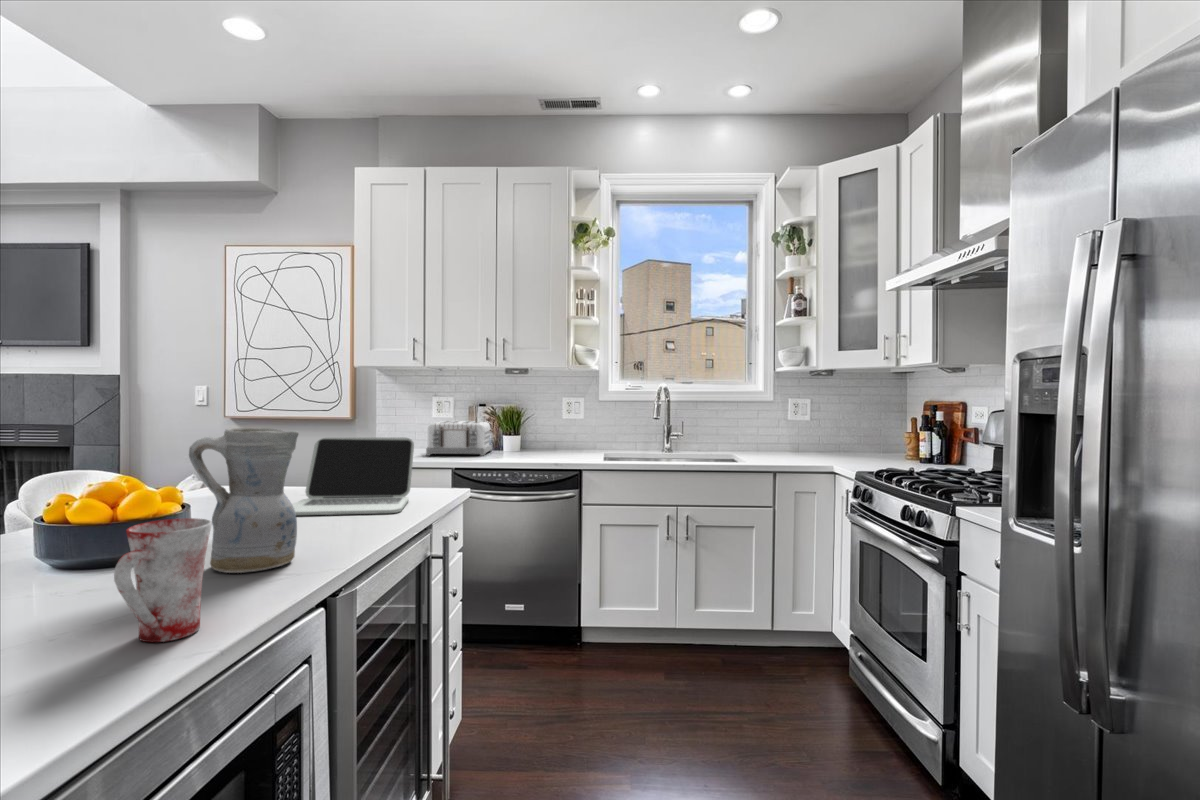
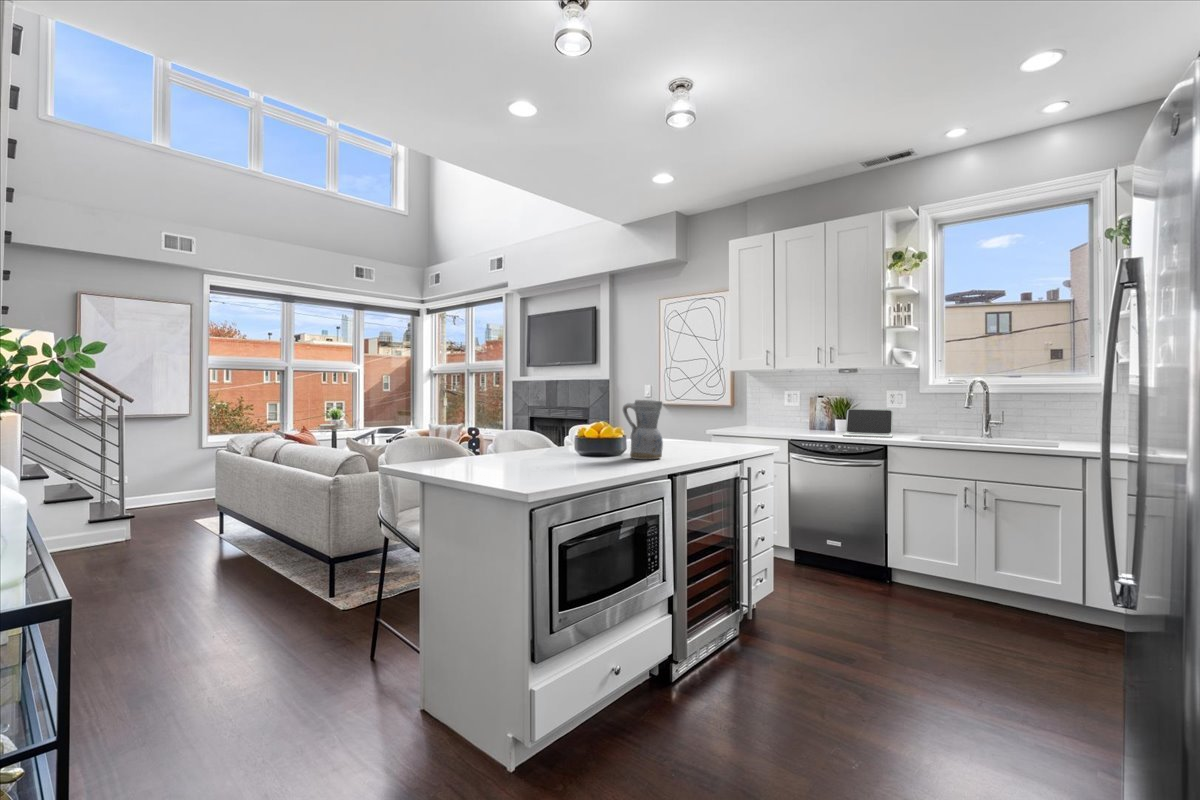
toaster: present [426,421,492,456] -> none [775,409,828,434]
laptop: present [293,437,414,515] -> present [843,409,893,438]
mug: present [114,518,212,642] -> none [596,429,625,468]

